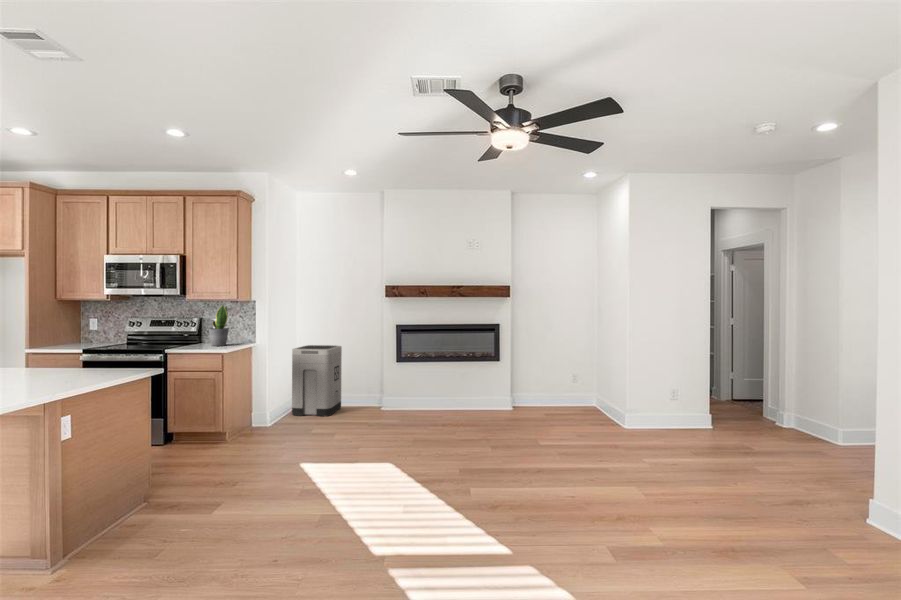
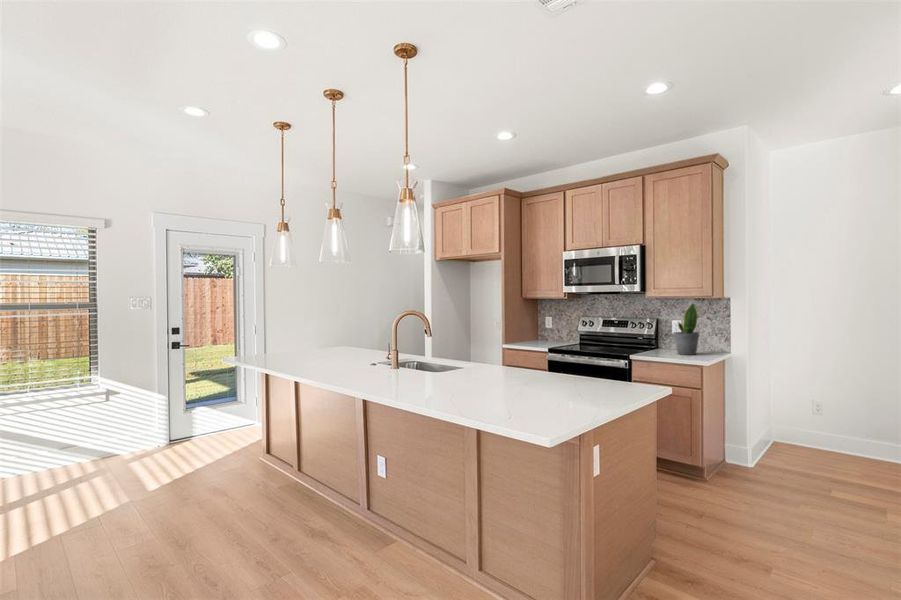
trash can: present [292,345,342,416] -> none [778,359,860,469]

